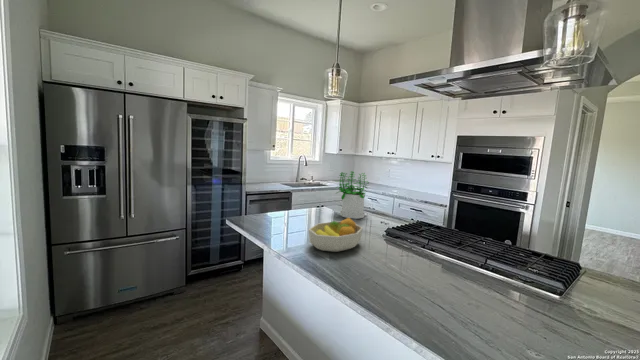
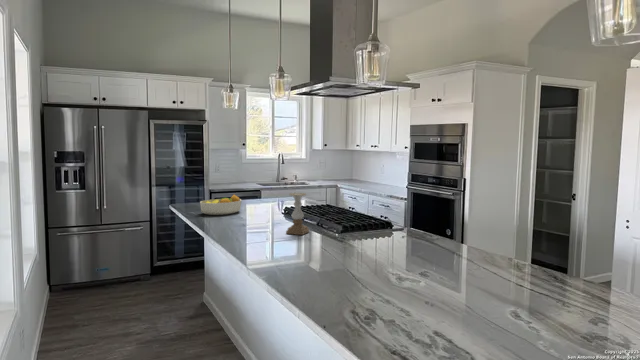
potted plant: present [339,171,368,219] -> none [254,163,287,203]
candle holder: none [543,243,601,328] -> present [286,193,309,235]

